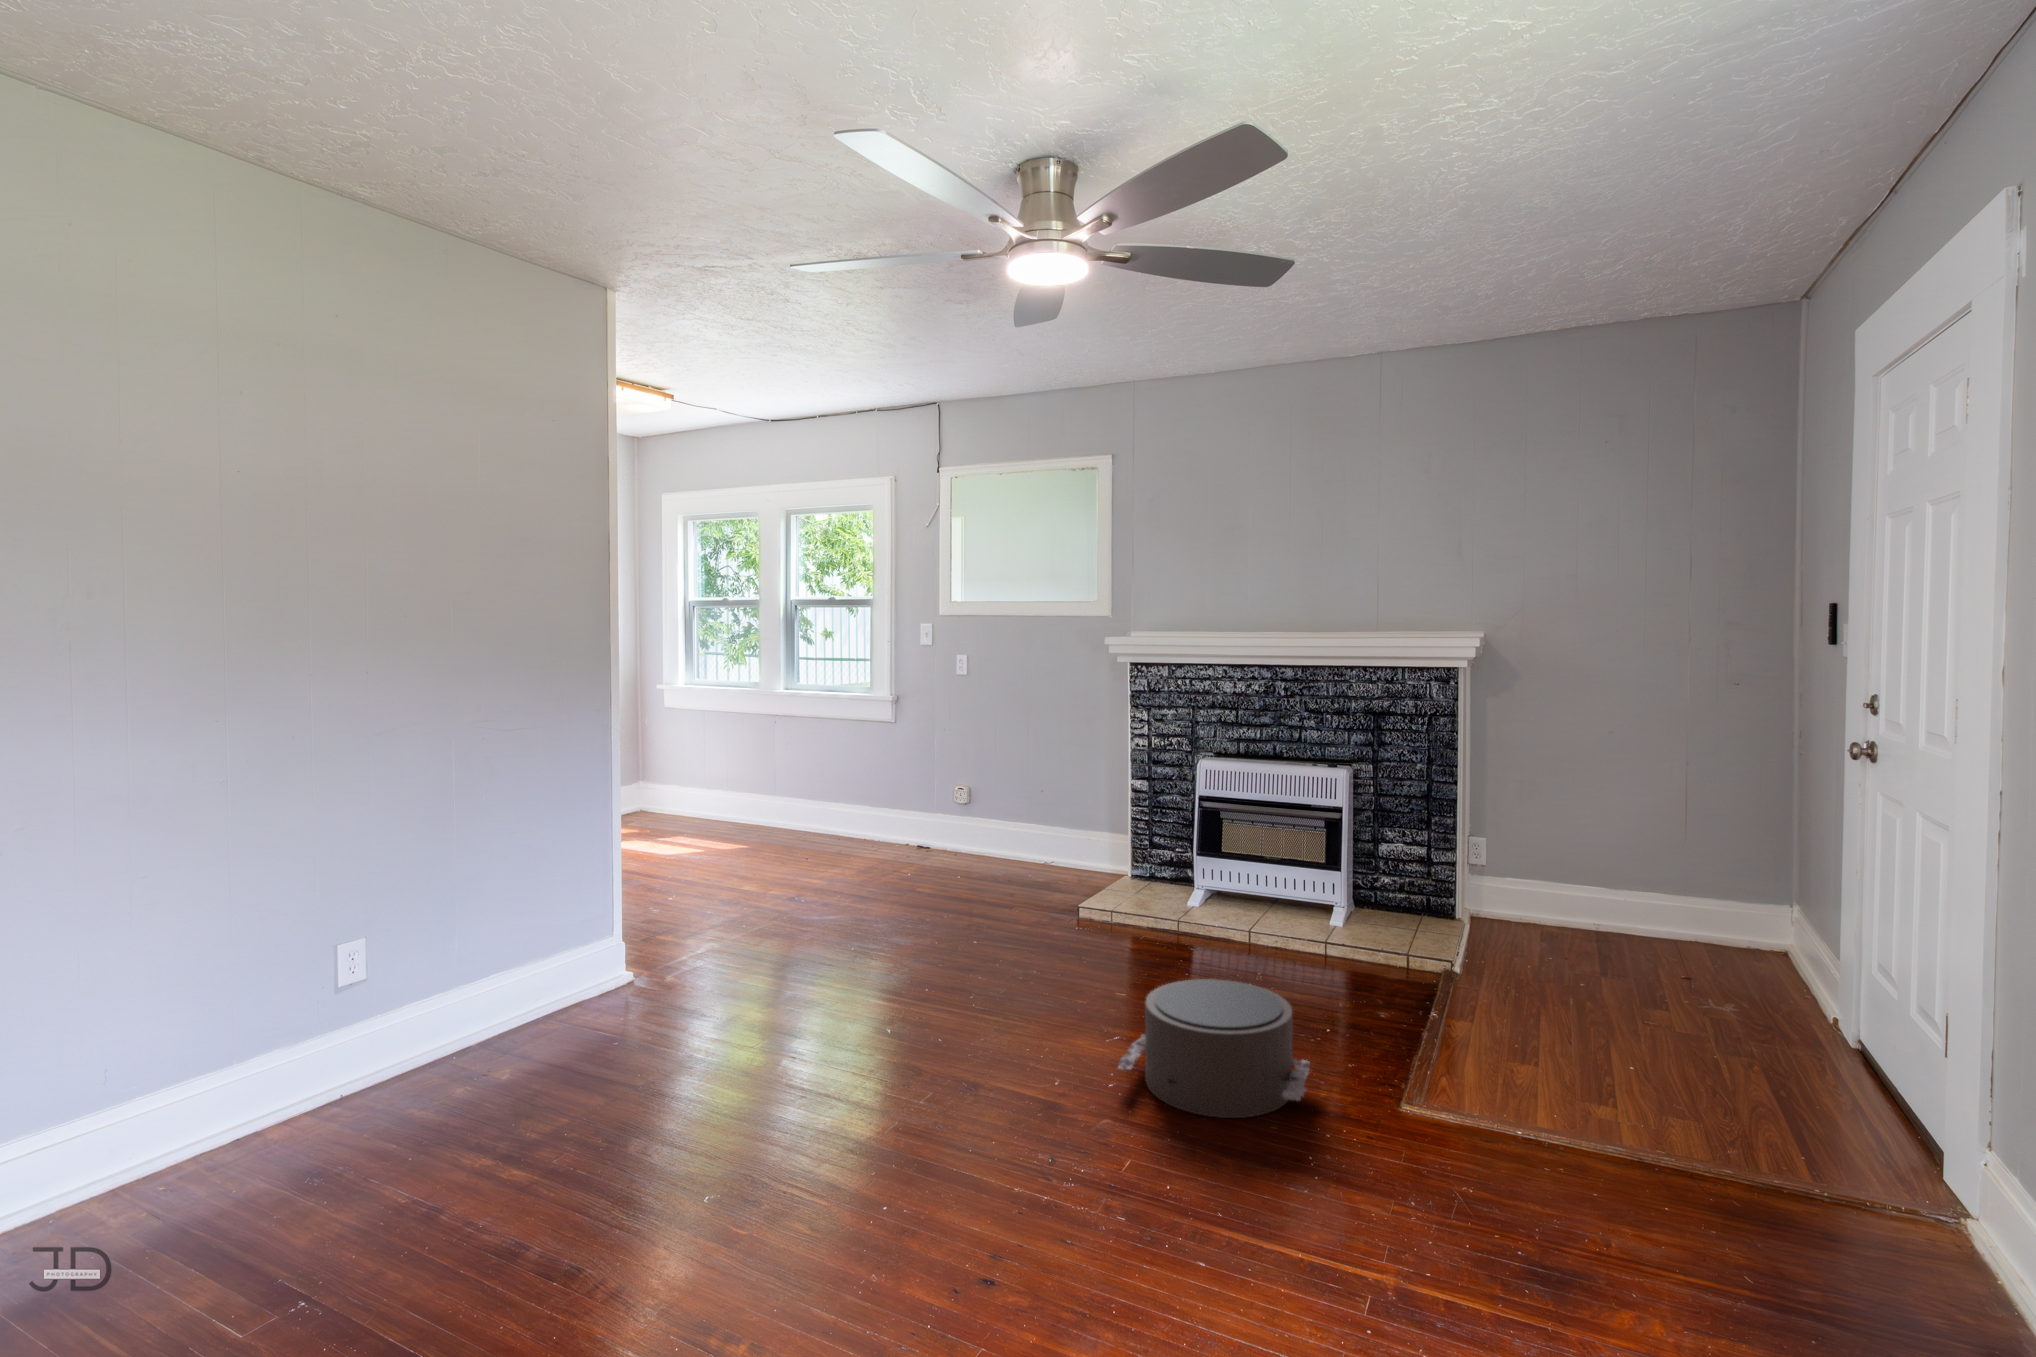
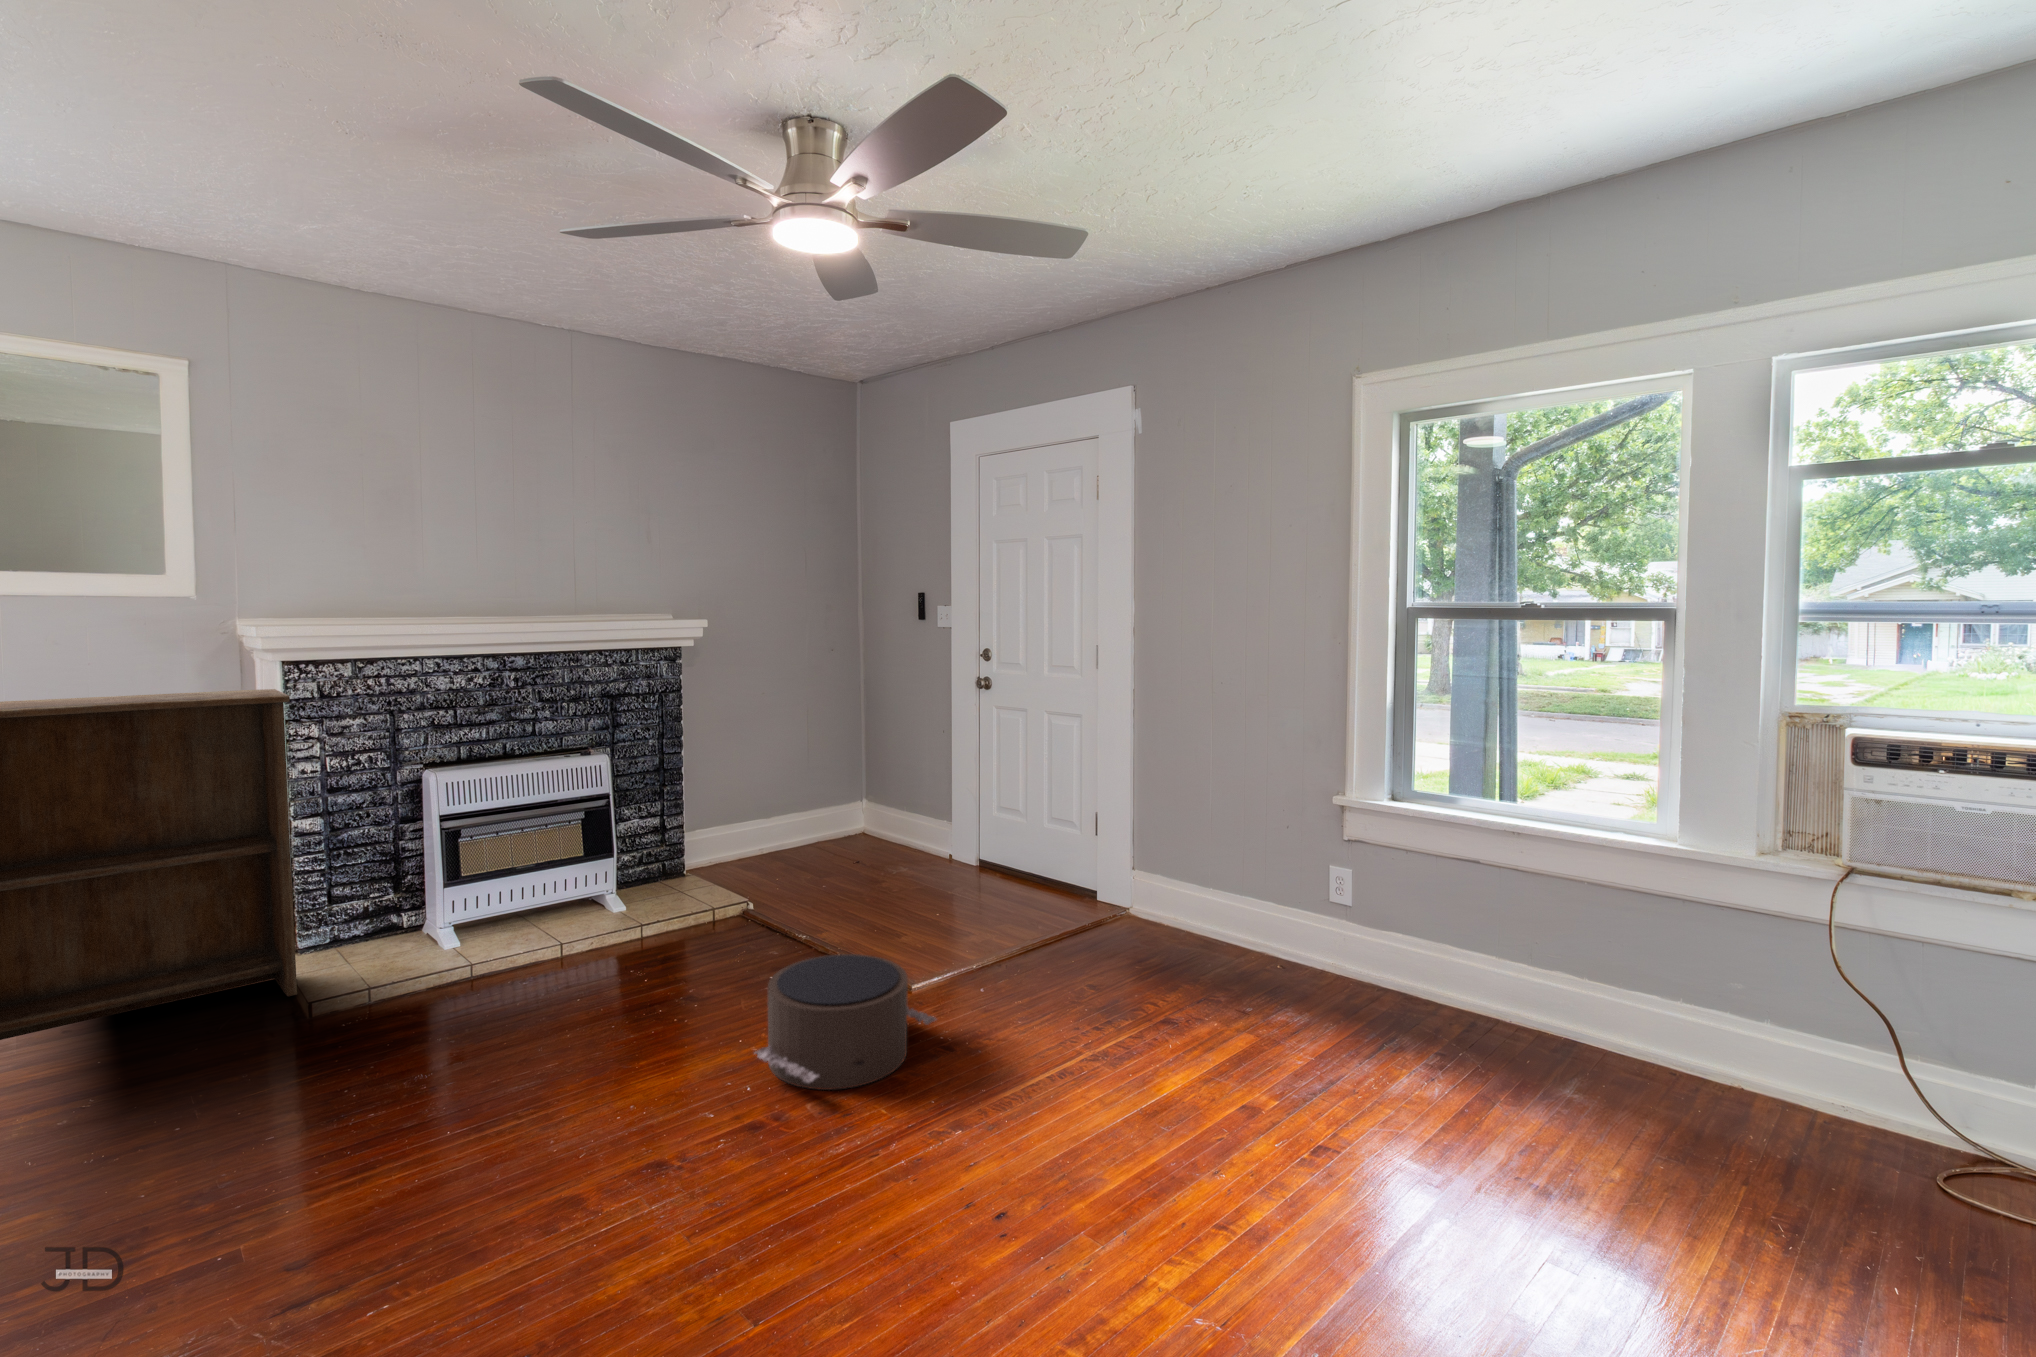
bookshelf: none [951,680,1116,897] -> present [0,689,297,1040]

